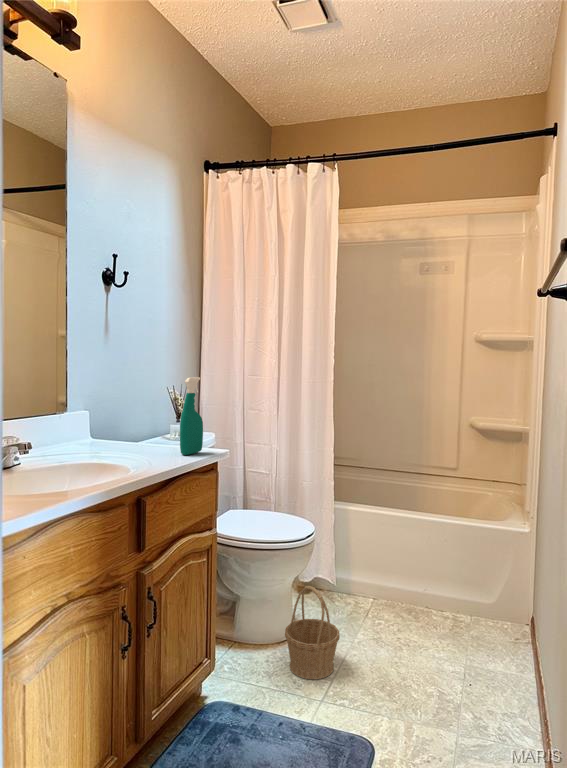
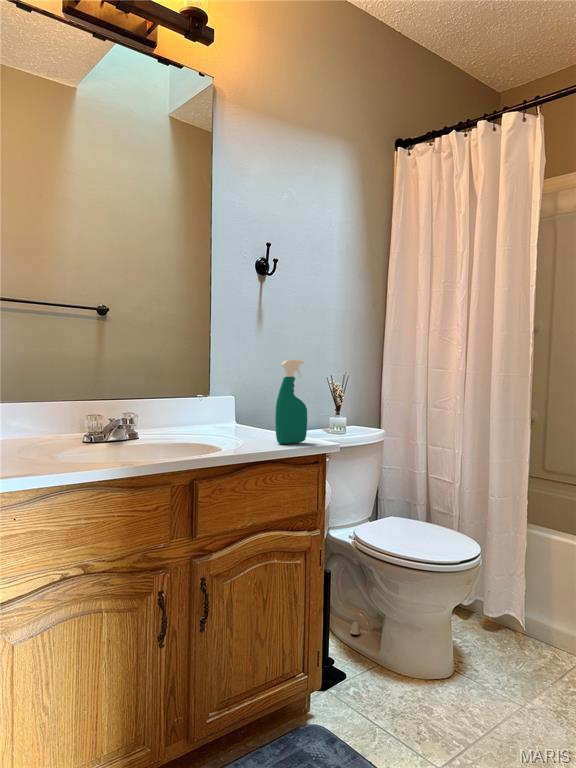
basket: present [285,586,340,679] -> none [416,619,488,741]

